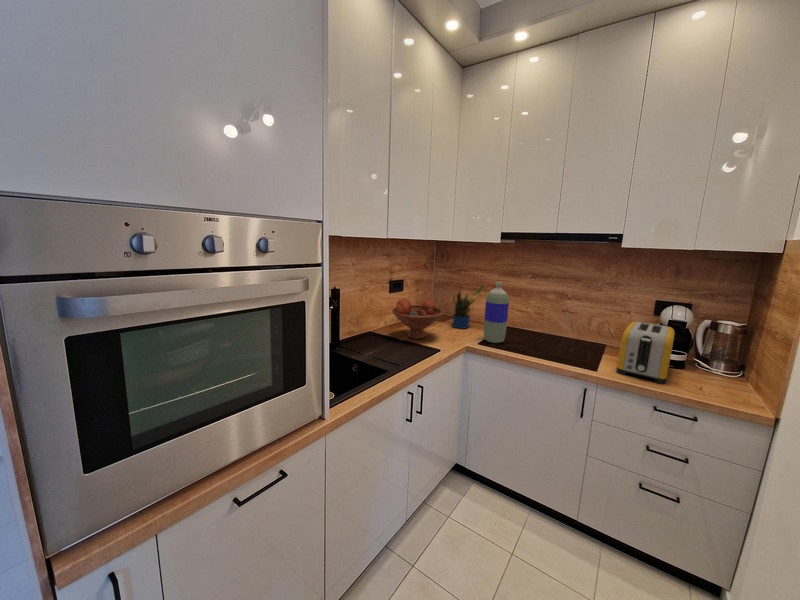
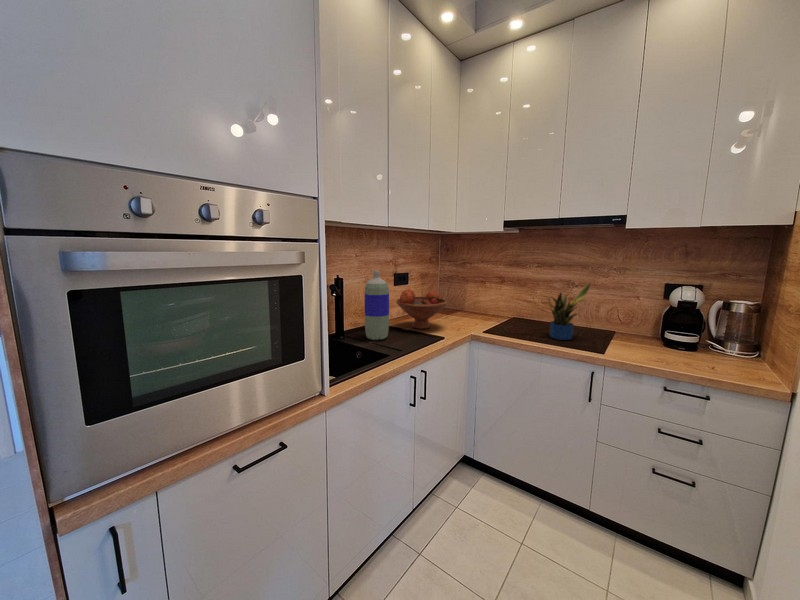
bottle: present [484,282,509,343] -> present [364,271,389,340]
potted plant: present [453,285,483,328] -> present [548,283,590,340]
toaster: present [616,322,675,384] -> none [625,304,684,364]

